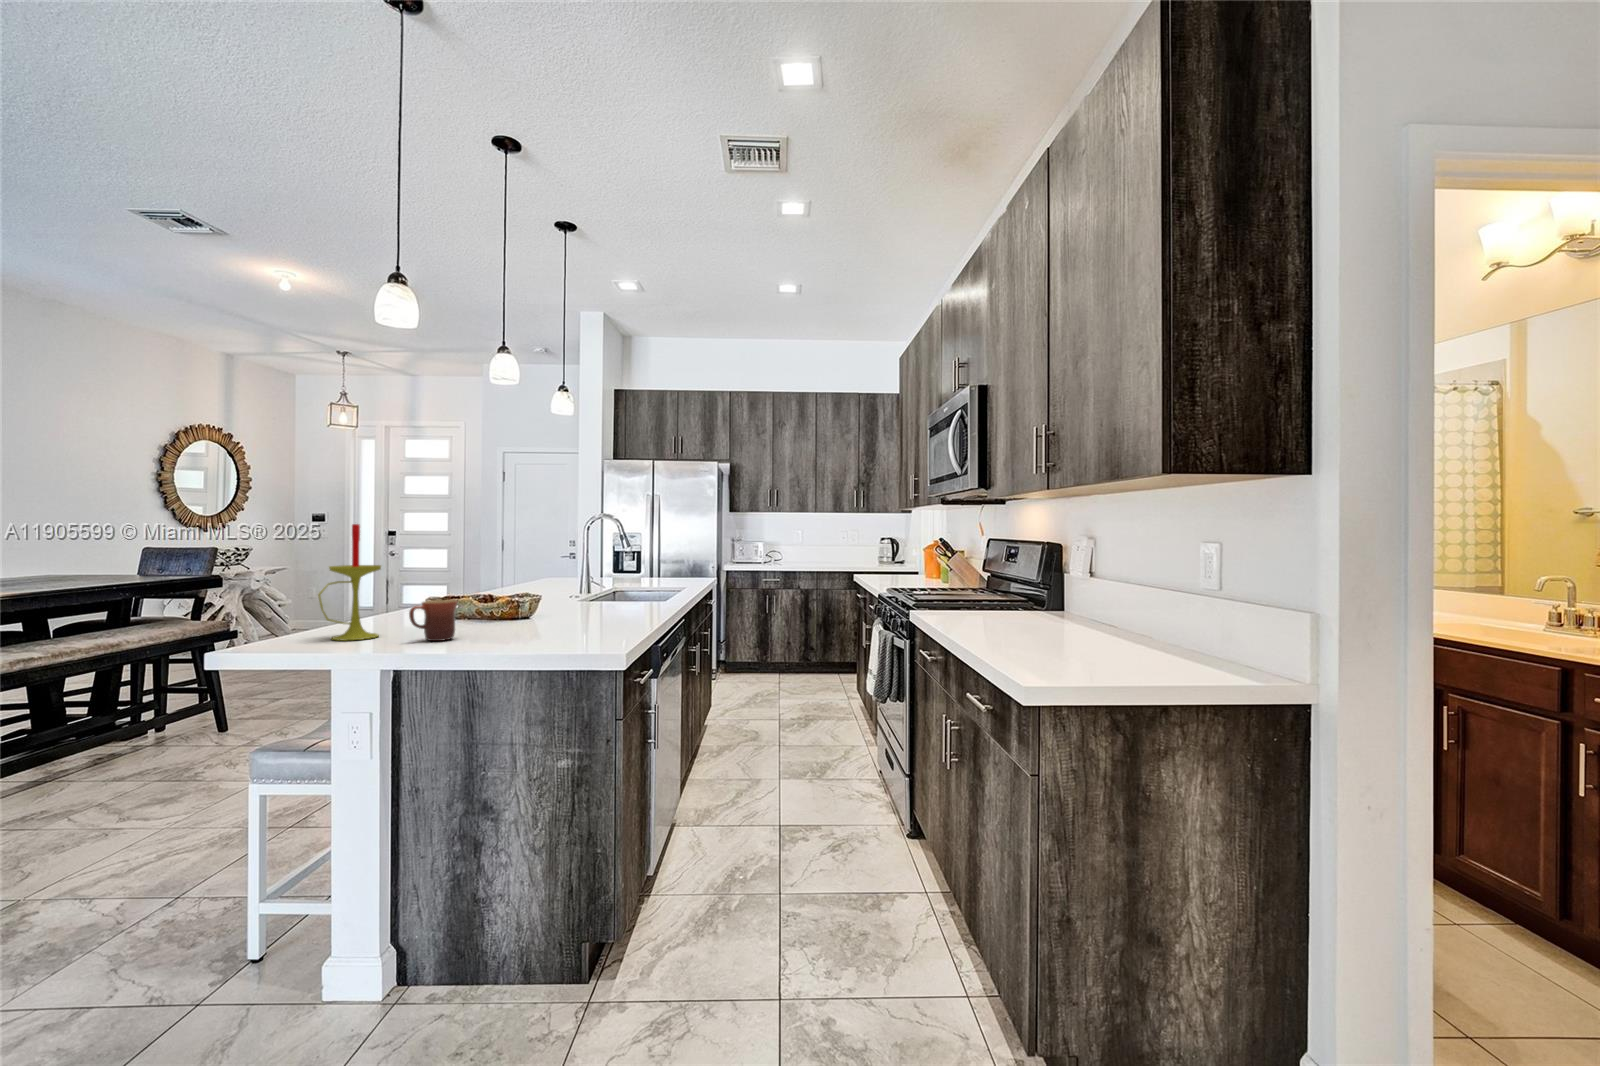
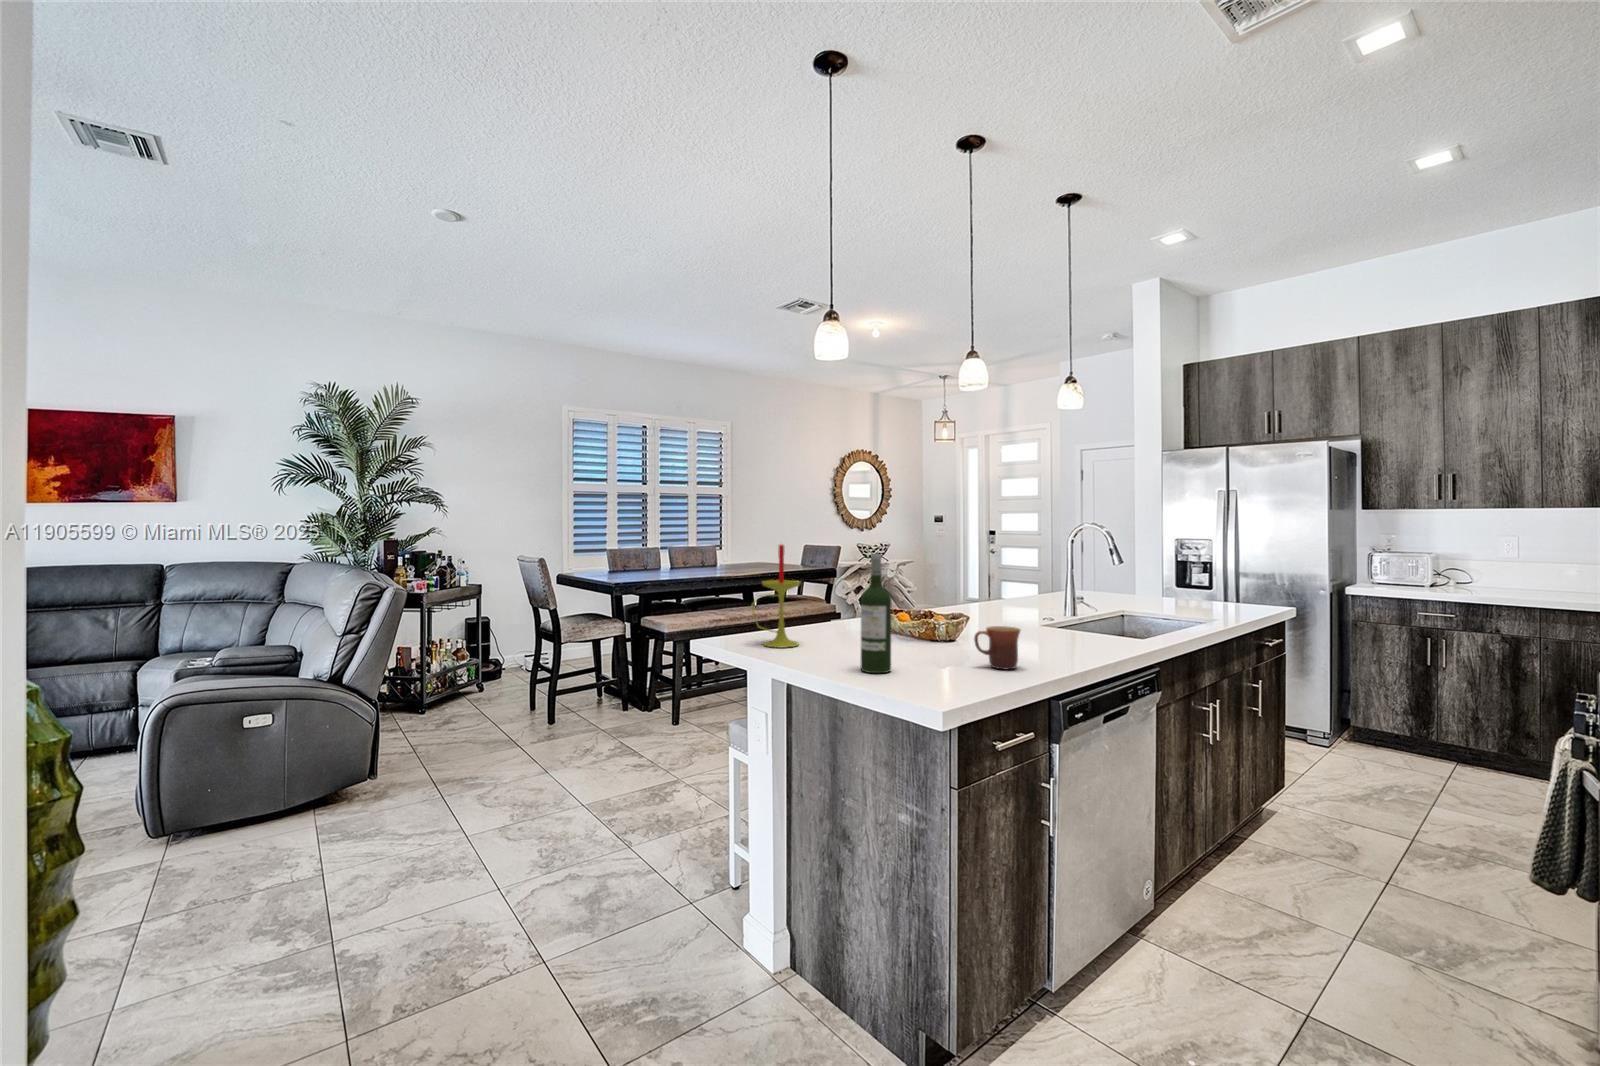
wine bottle: none [496,530,527,643] -> present [861,554,891,673]
mug: present [409,600,458,641] -> present [974,626,1021,669]

